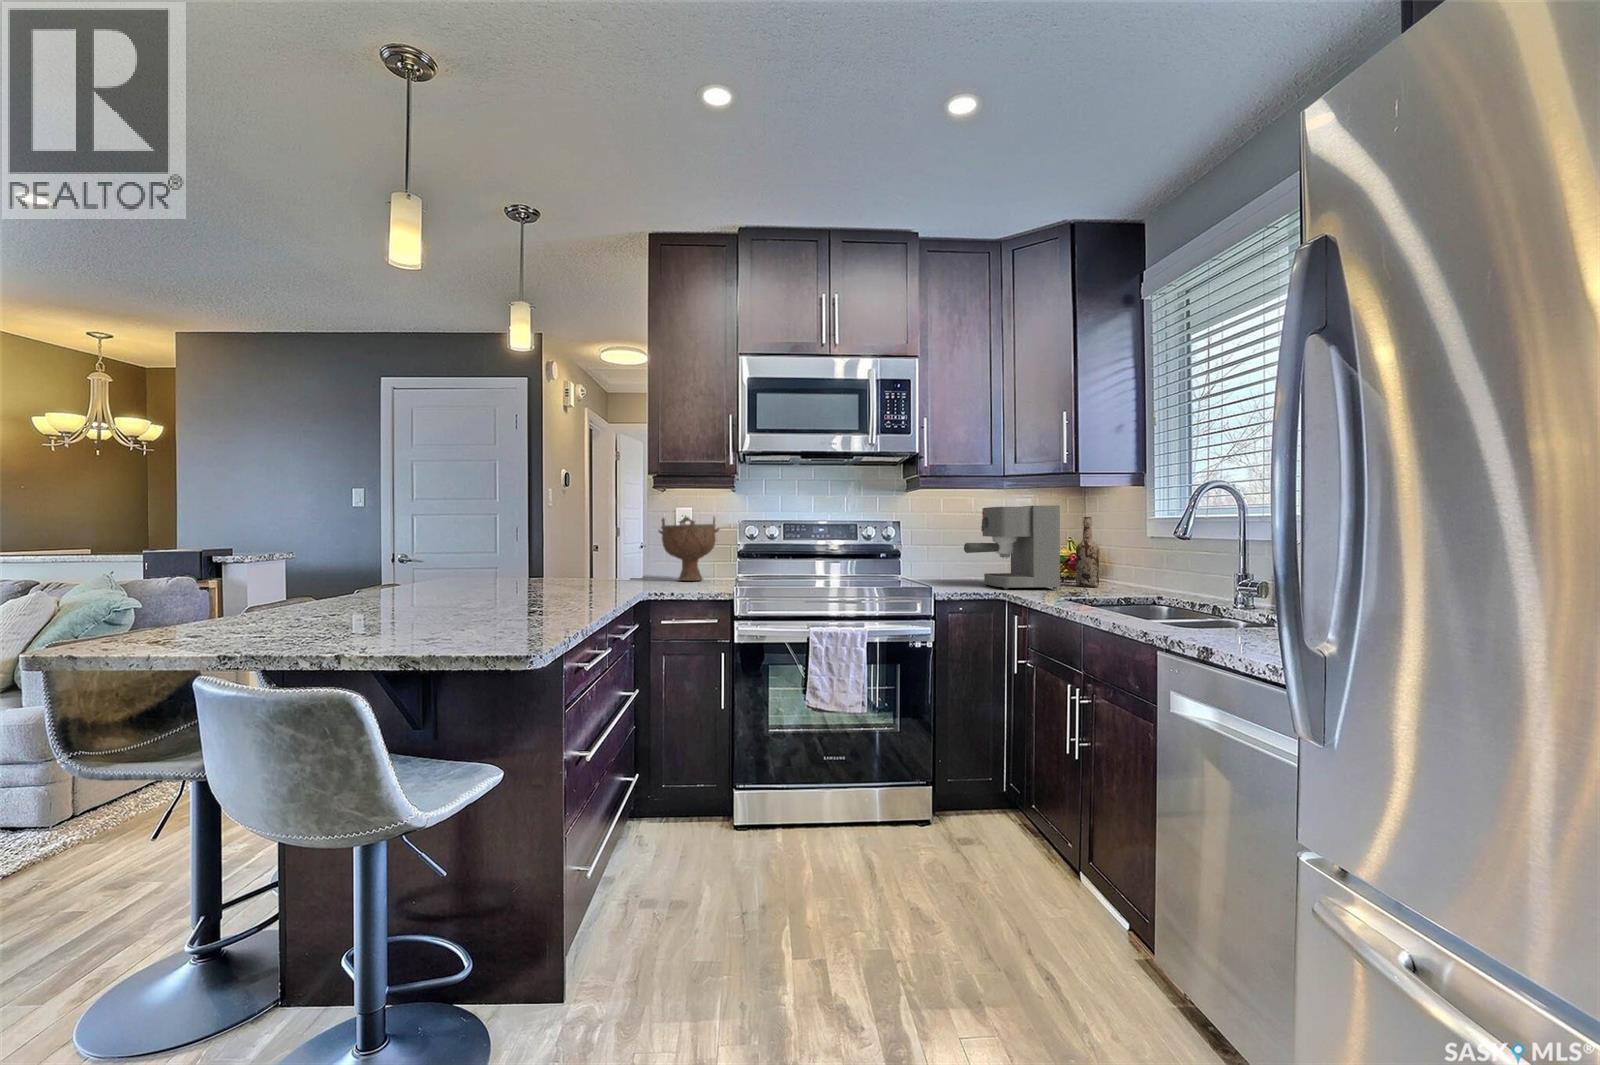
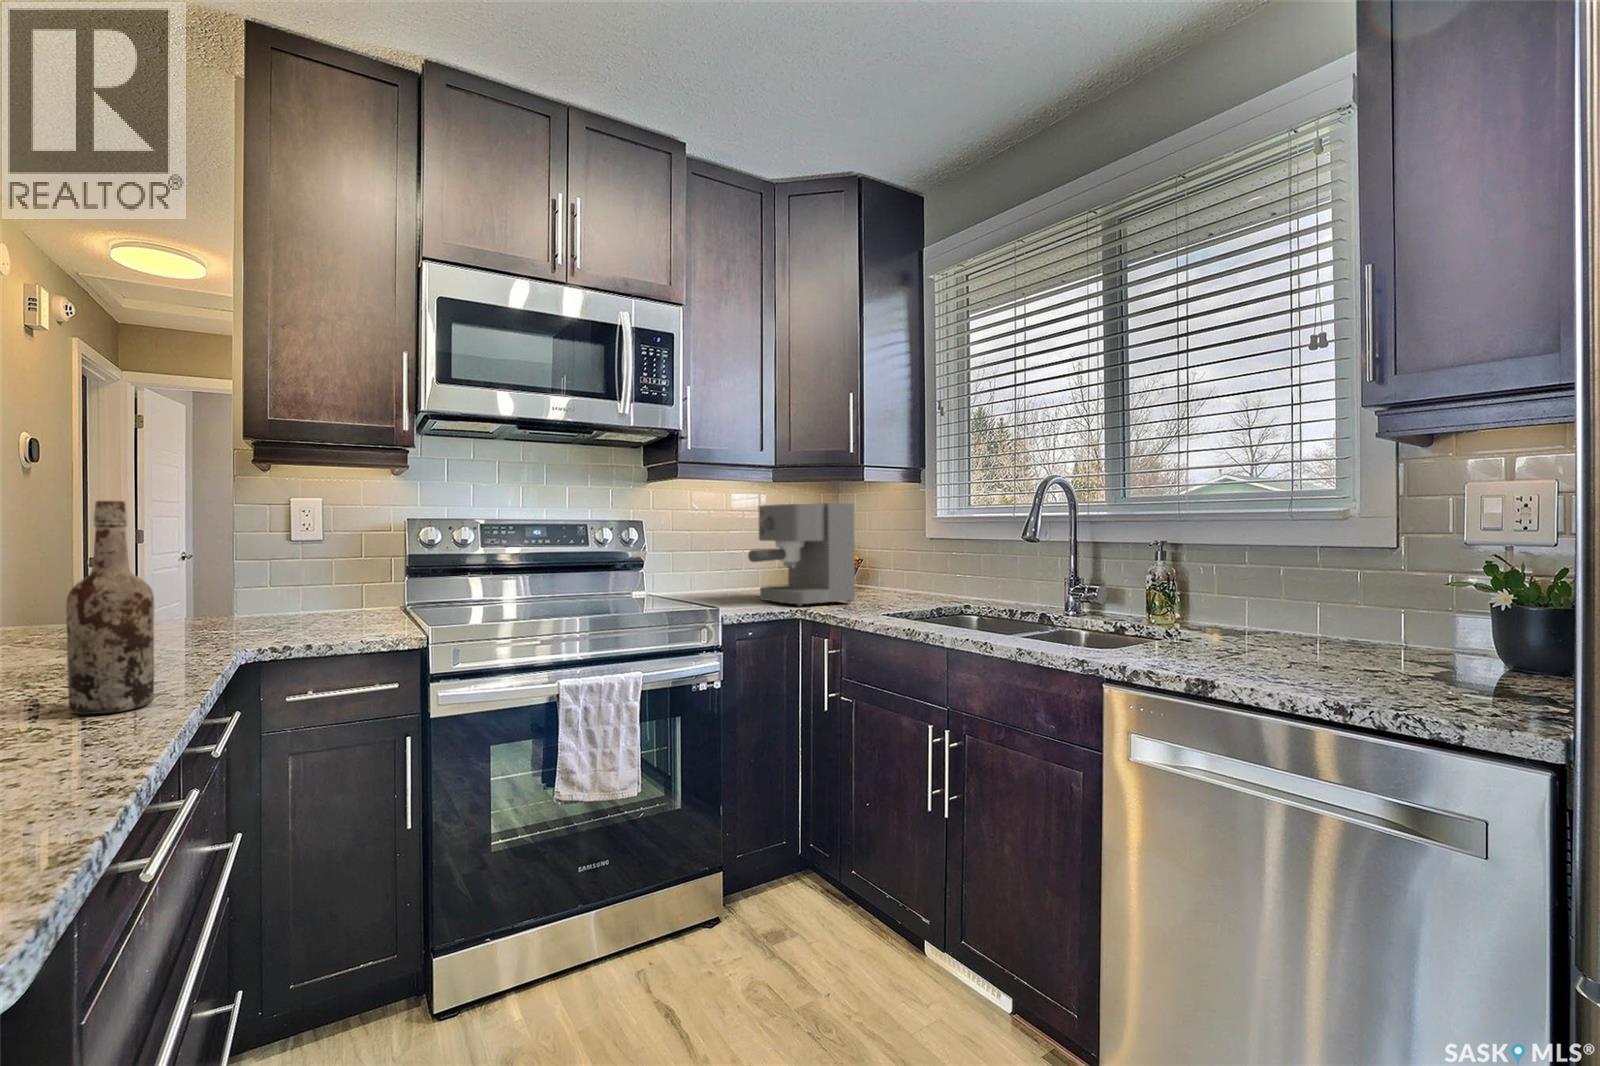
decorative bowl: present [658,516,719,581] -> none [256,512,376,620]
wine bottle: present [1076,517,1099,587] -> present [66,501,154,714]

